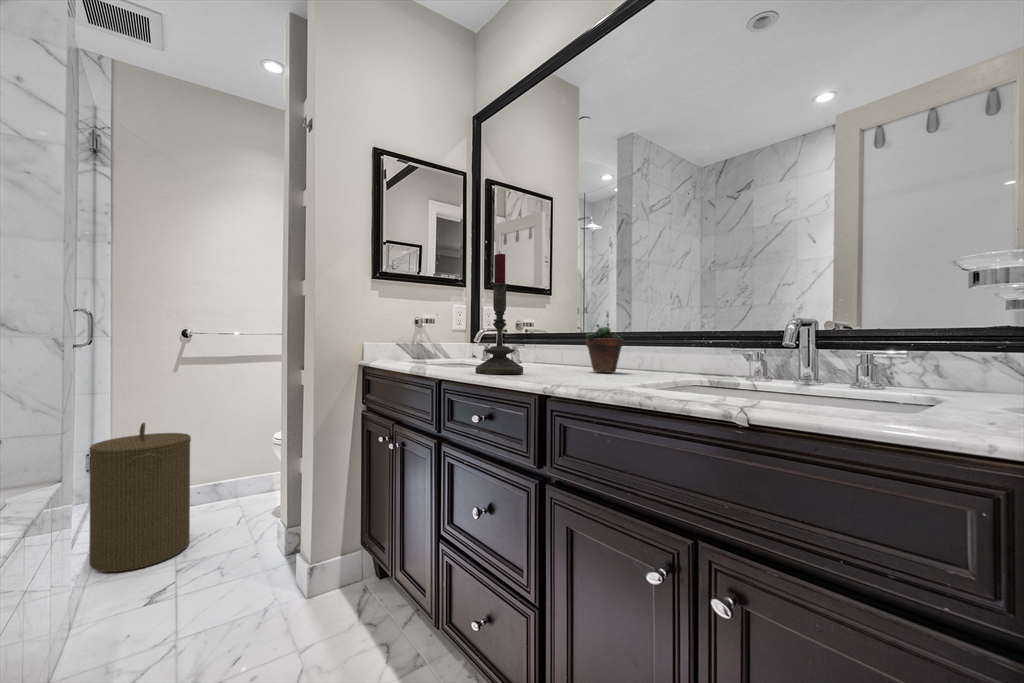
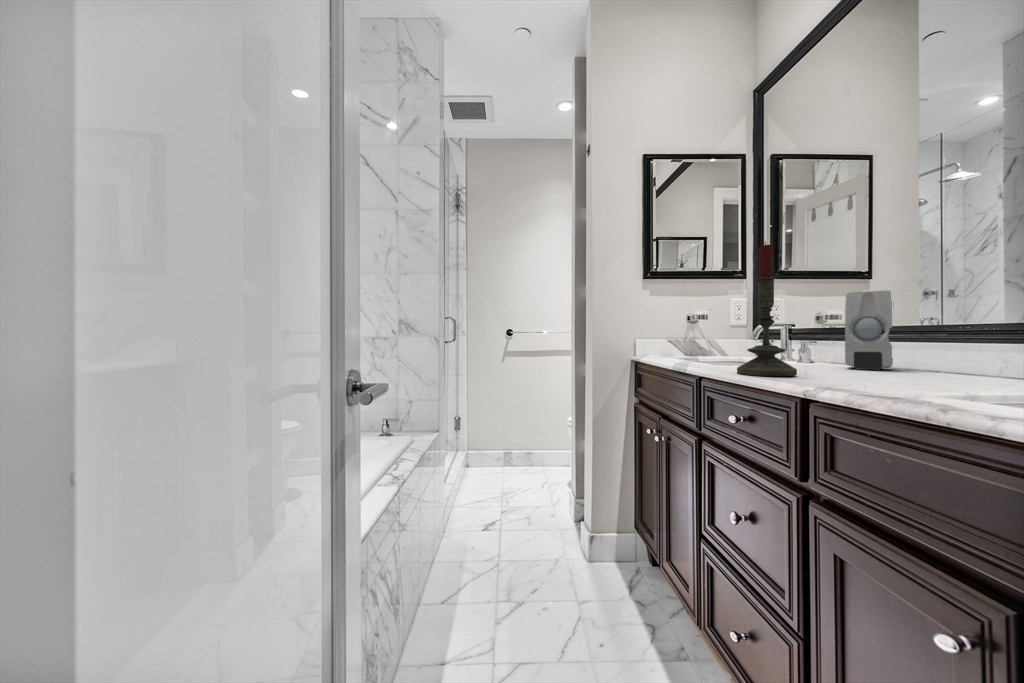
soap dispenser: none [545,304,575,367] -> present [845,290,894,370]
succulent plant: present [586,312,624,372] -> none [897,299,965,380]
laundry hamper: present [89,423,191,572] -> none [452,400,510,506]

